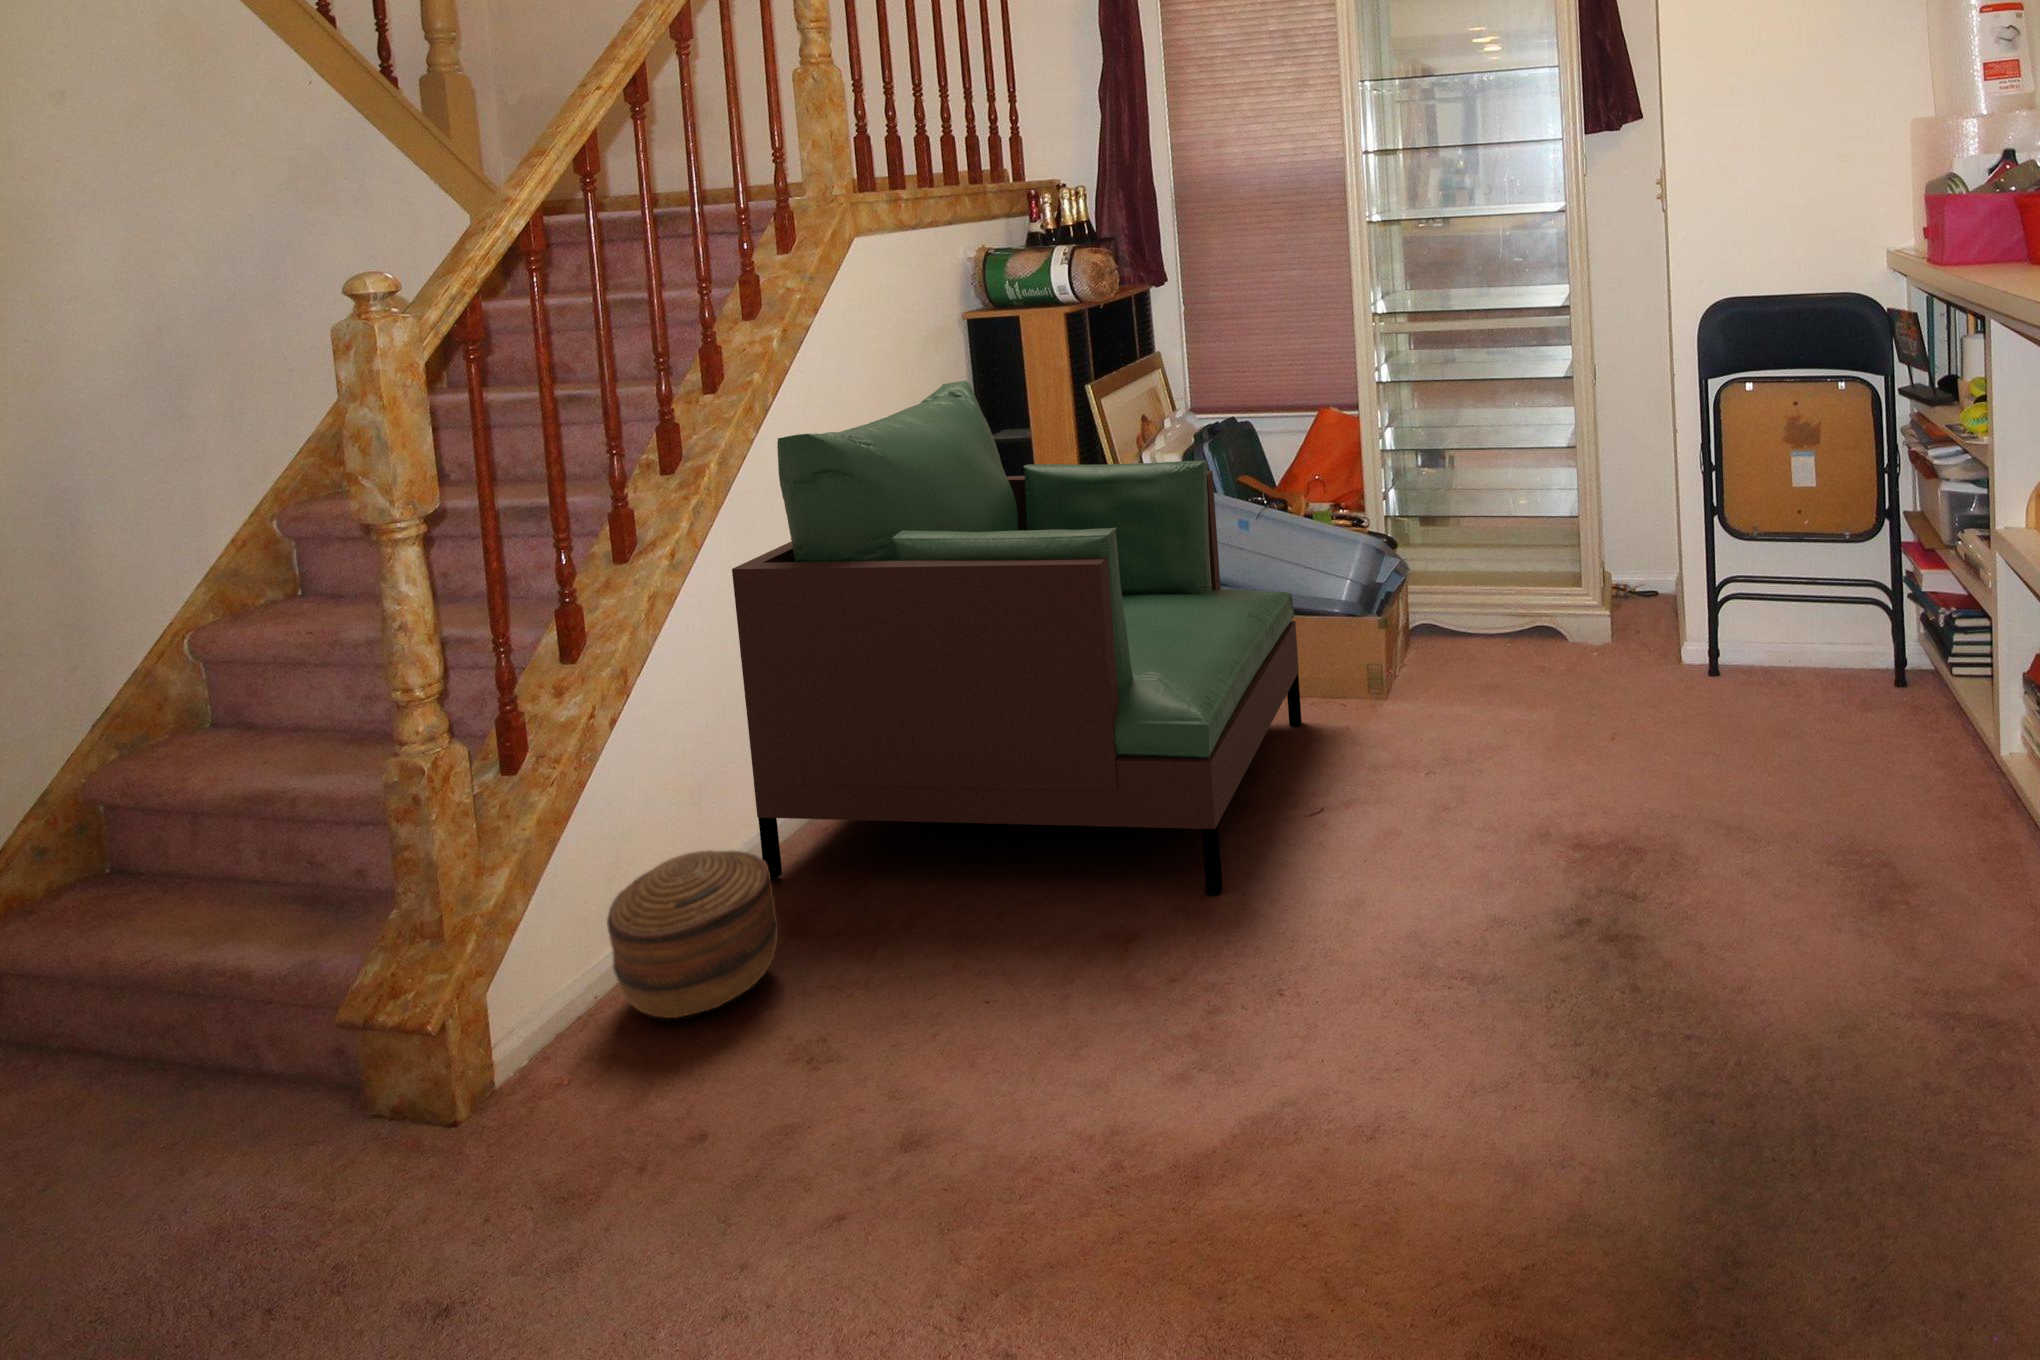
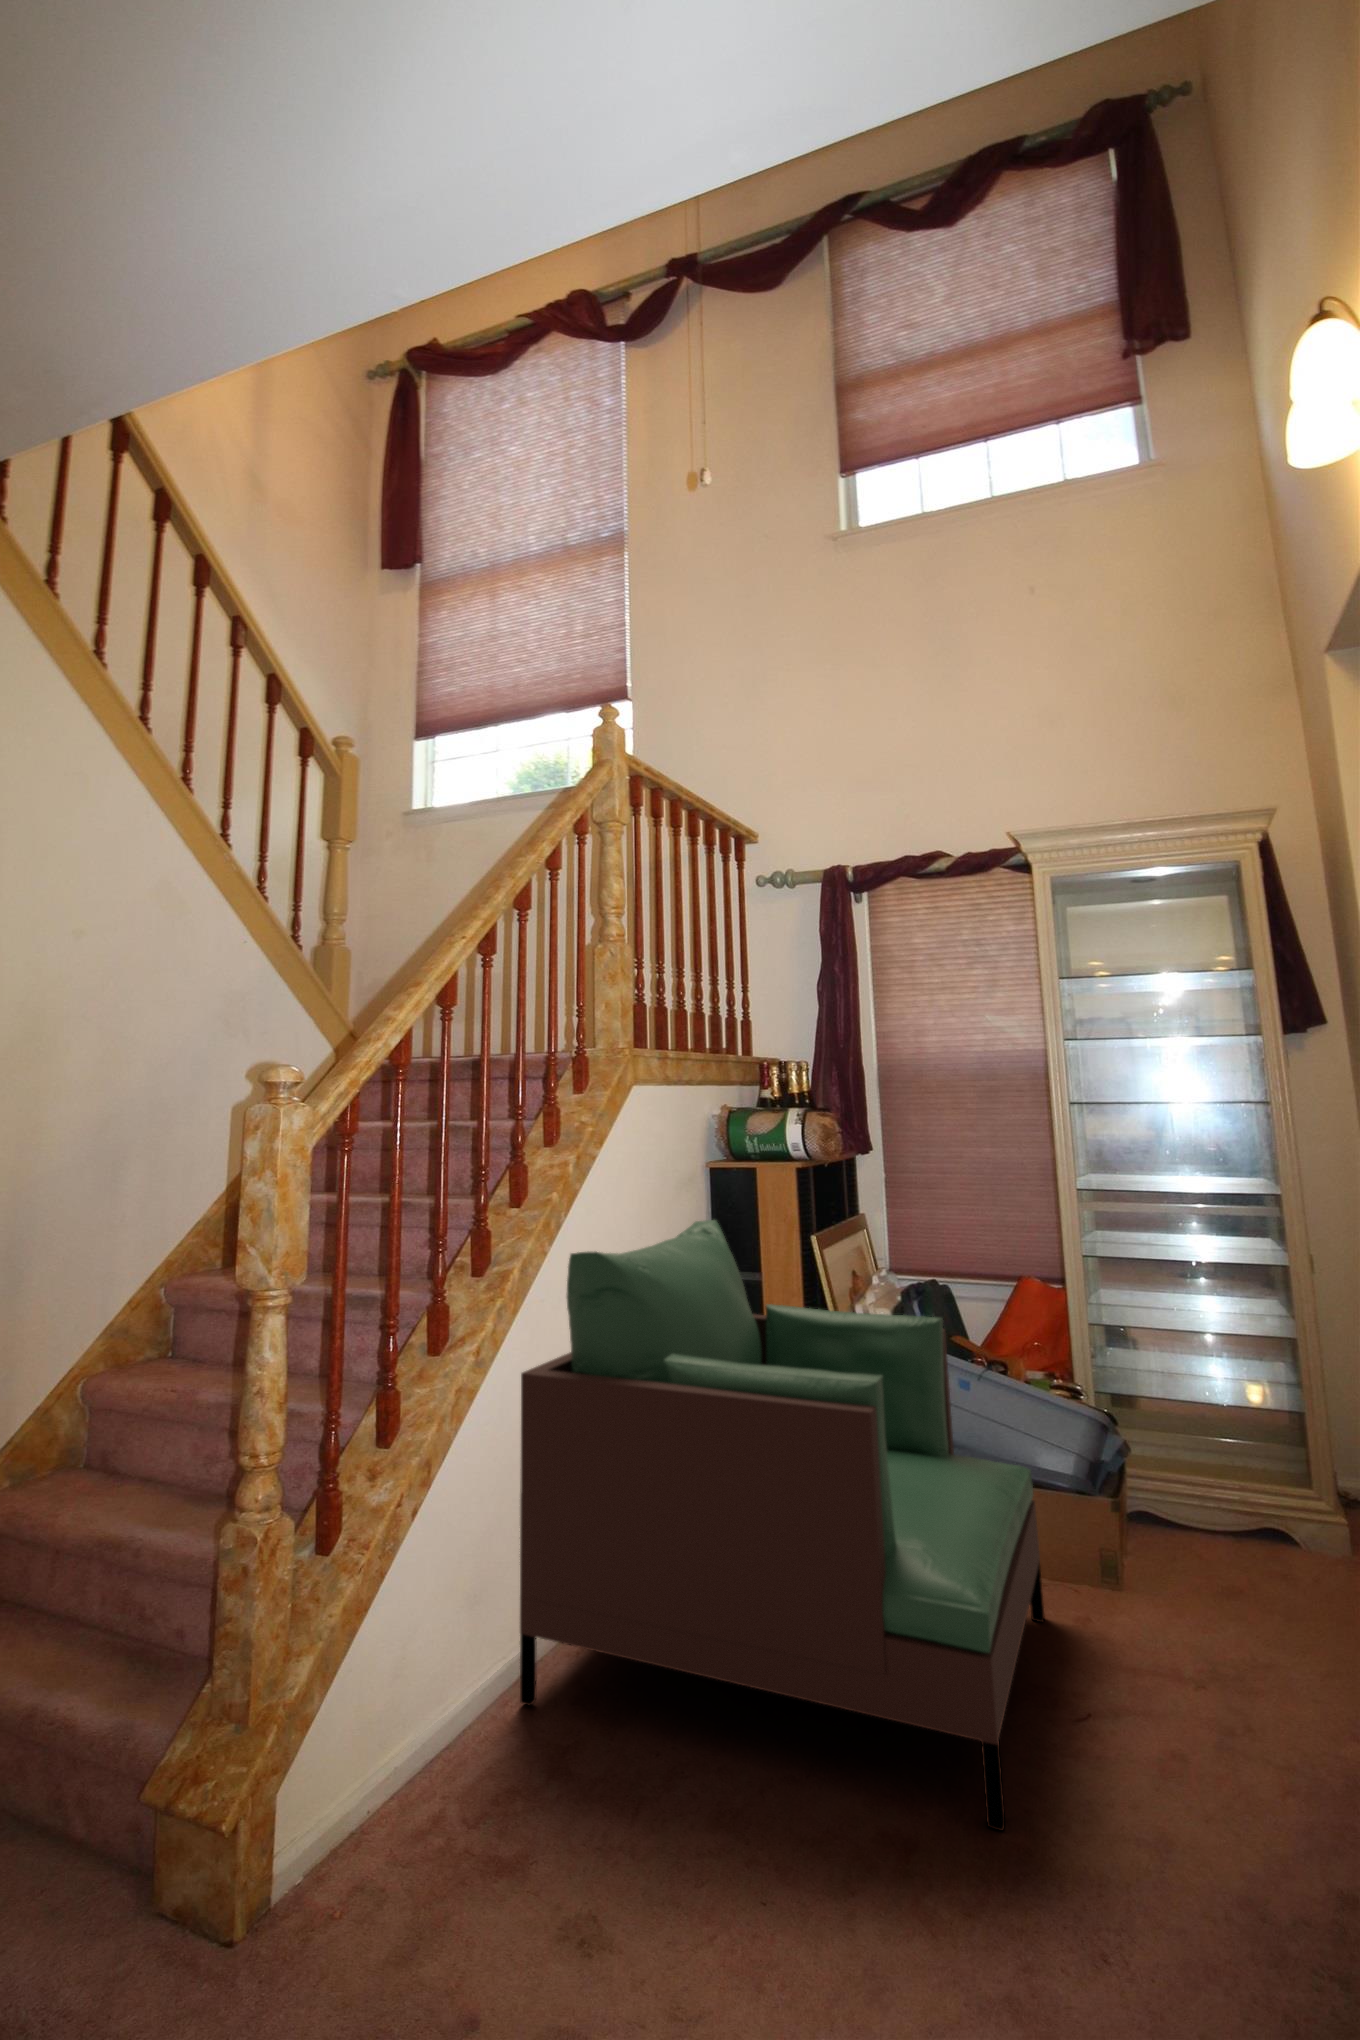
basket: present [607,850,778,1018] -> none [387,1667,542,1861]

